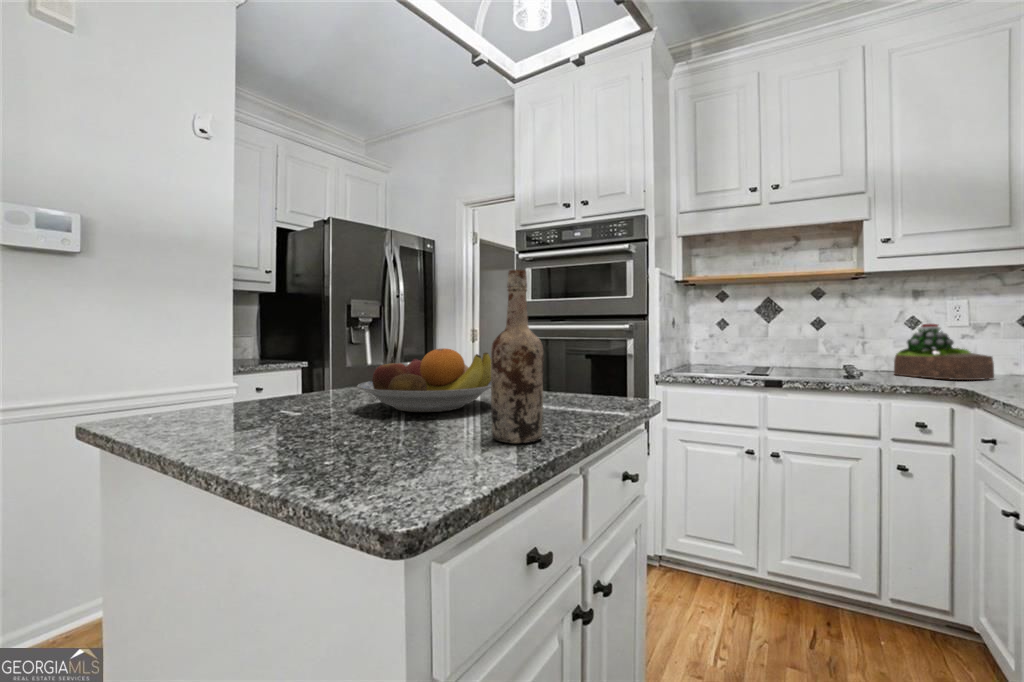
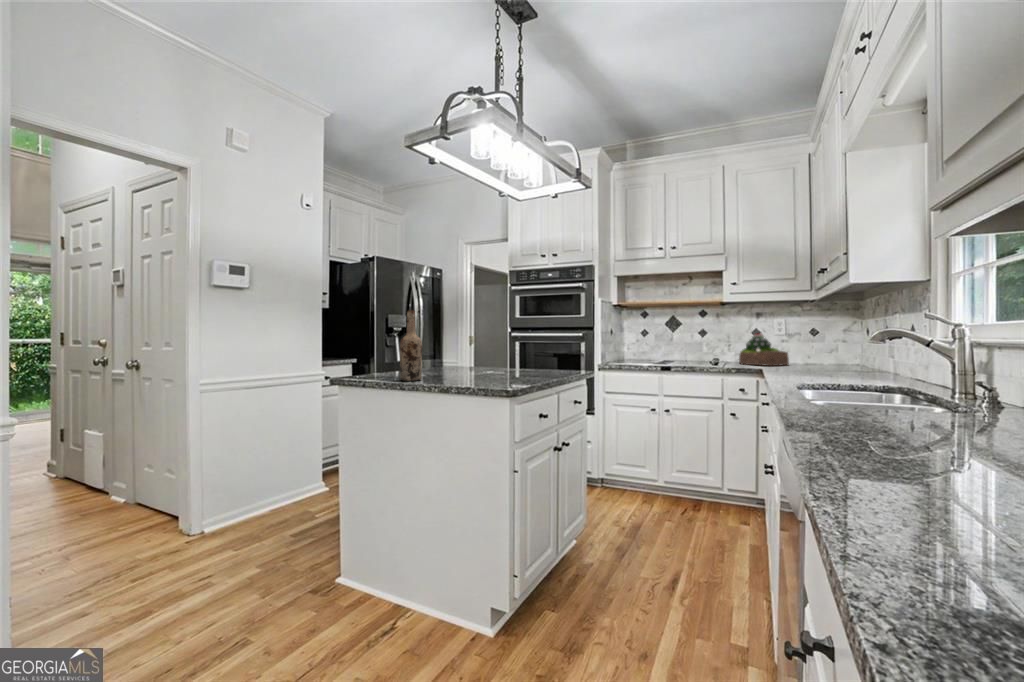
wine bottle: present [491,270,543,443] -> present [400,310,422,381]
fruit bowl: present [357,348,491,412] -> none [446,344,514,374]

